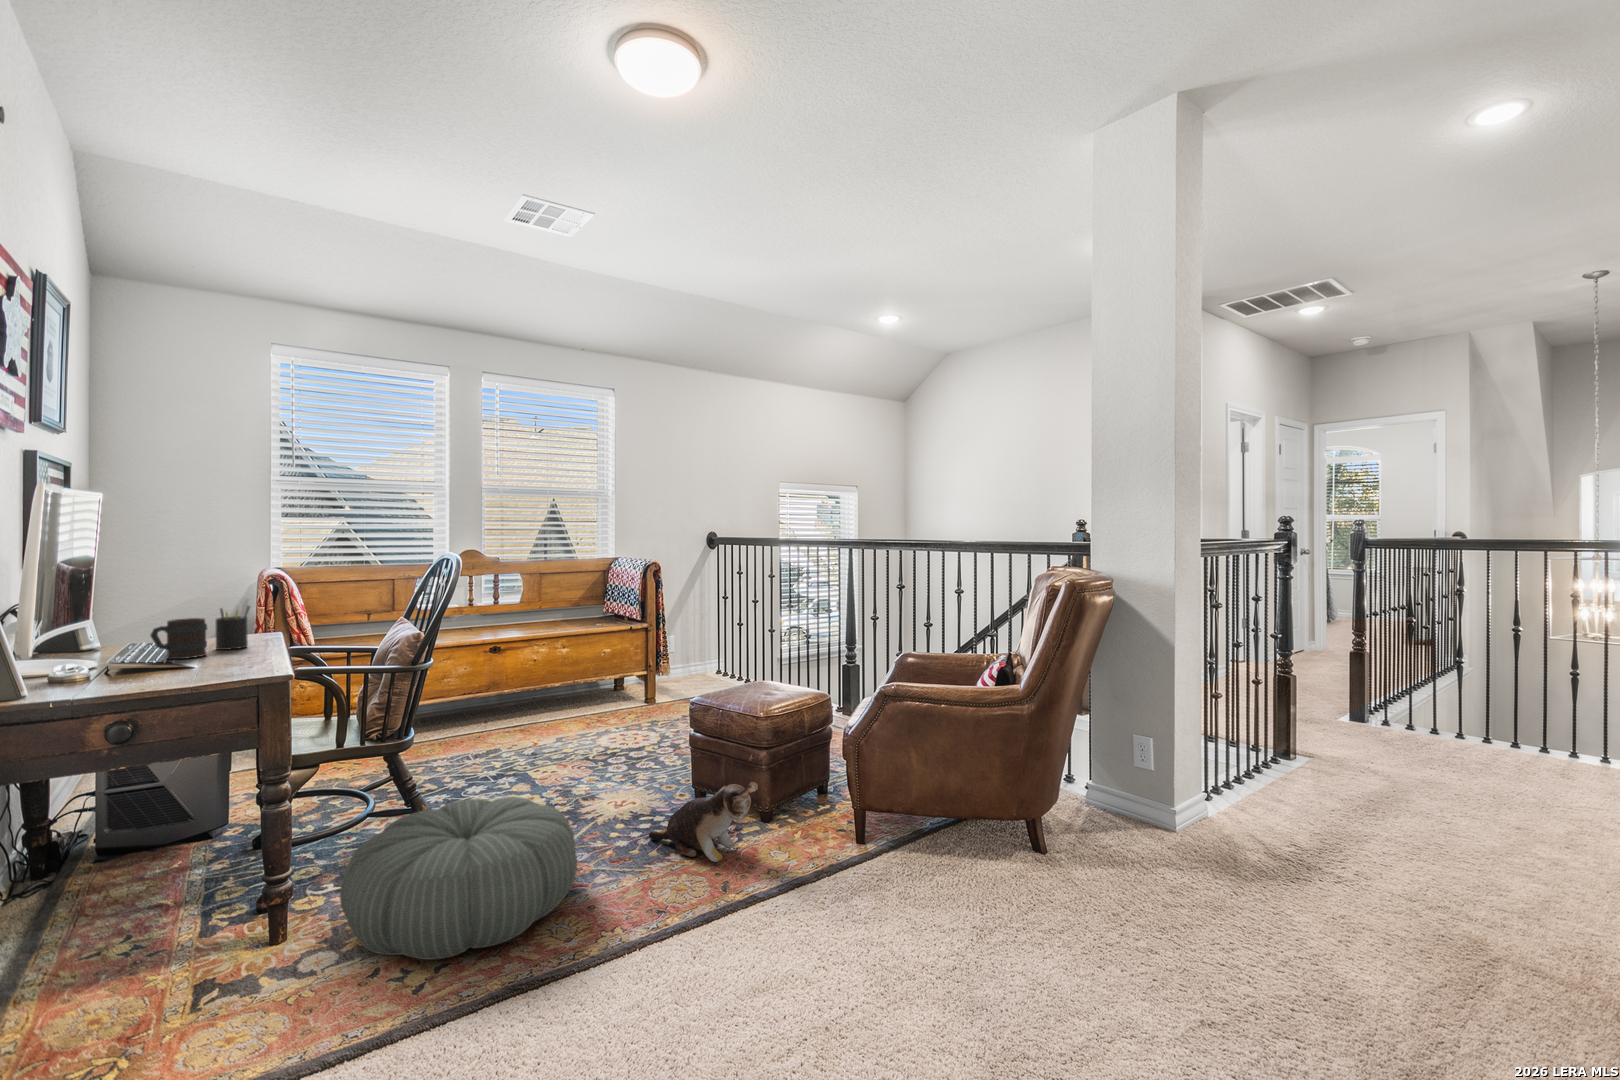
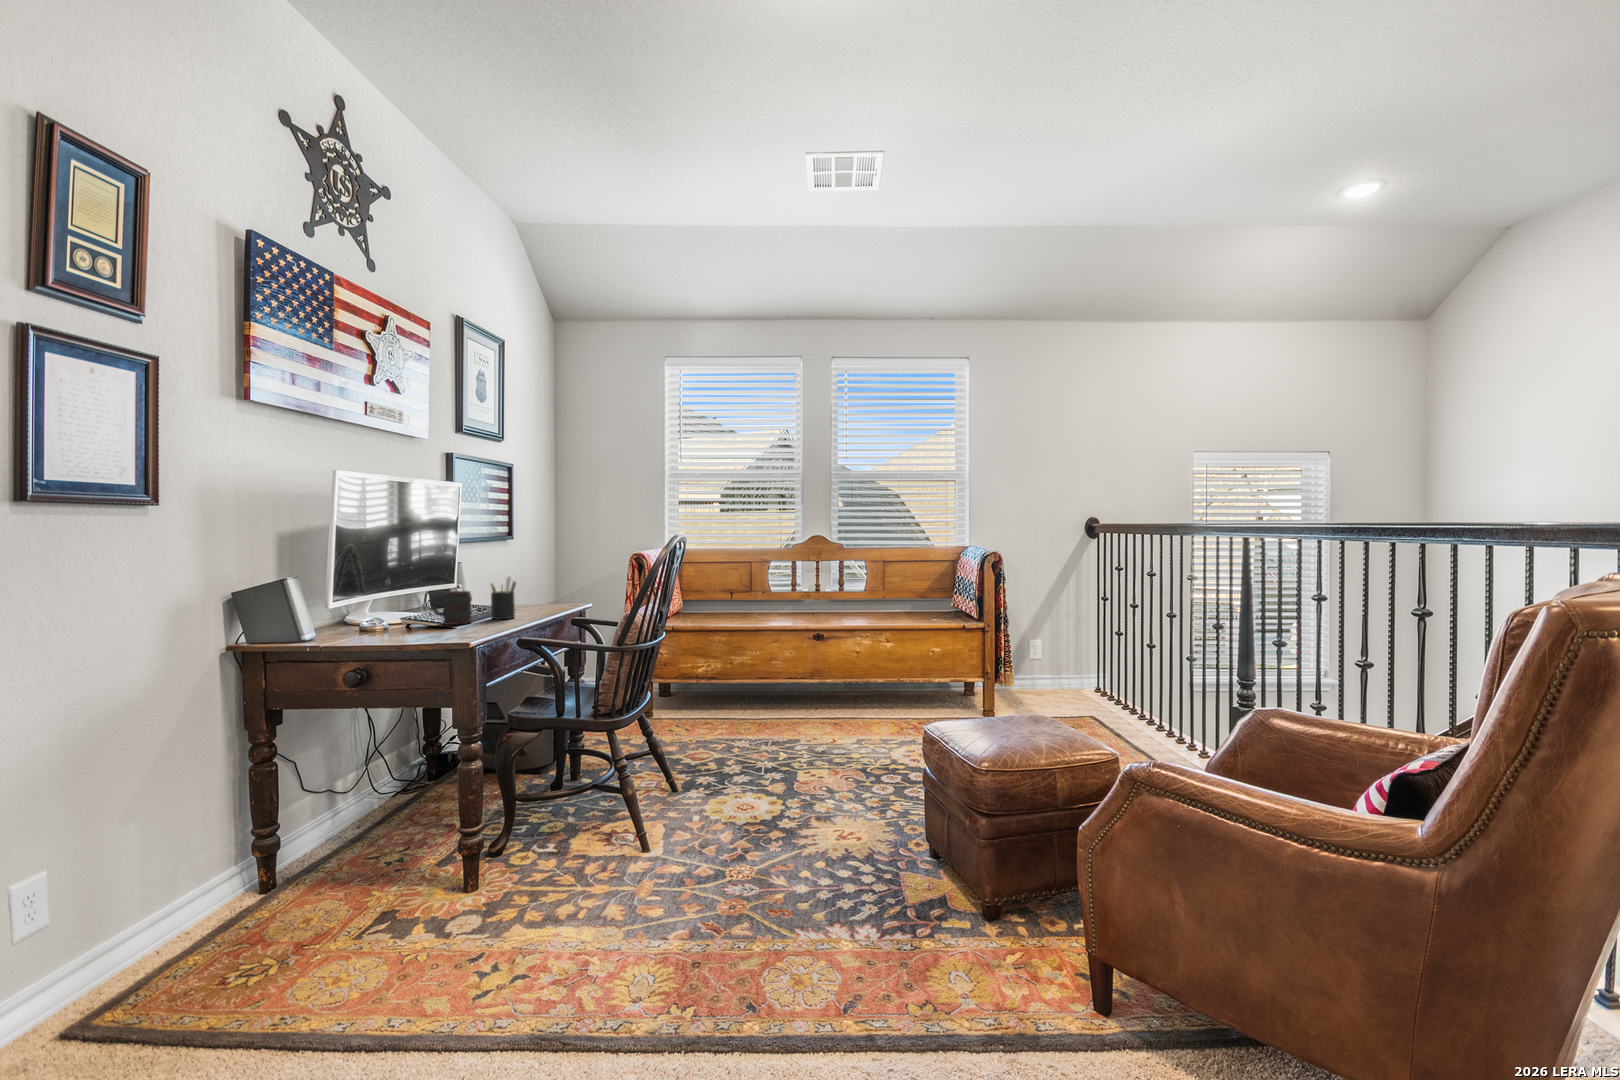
plush toy: present [649,782,758,862] -> none [830,858,926,959]
pouf: present [340,797,577,960] -> none [471,795,711,974]

